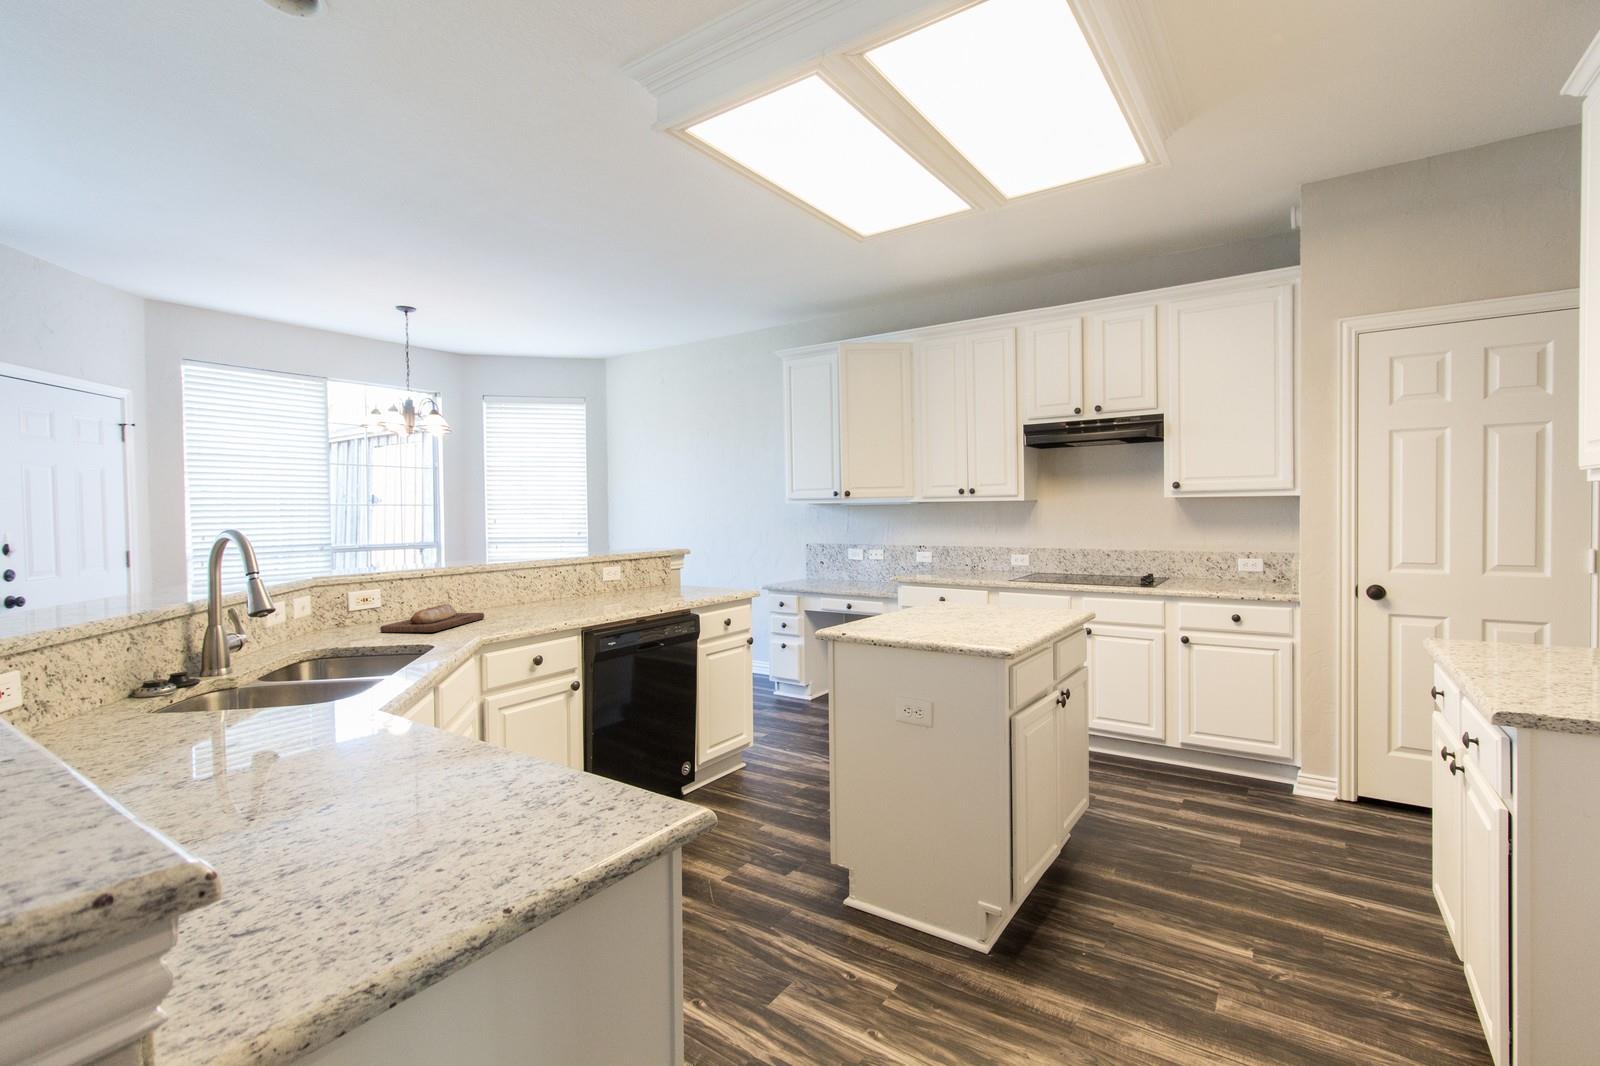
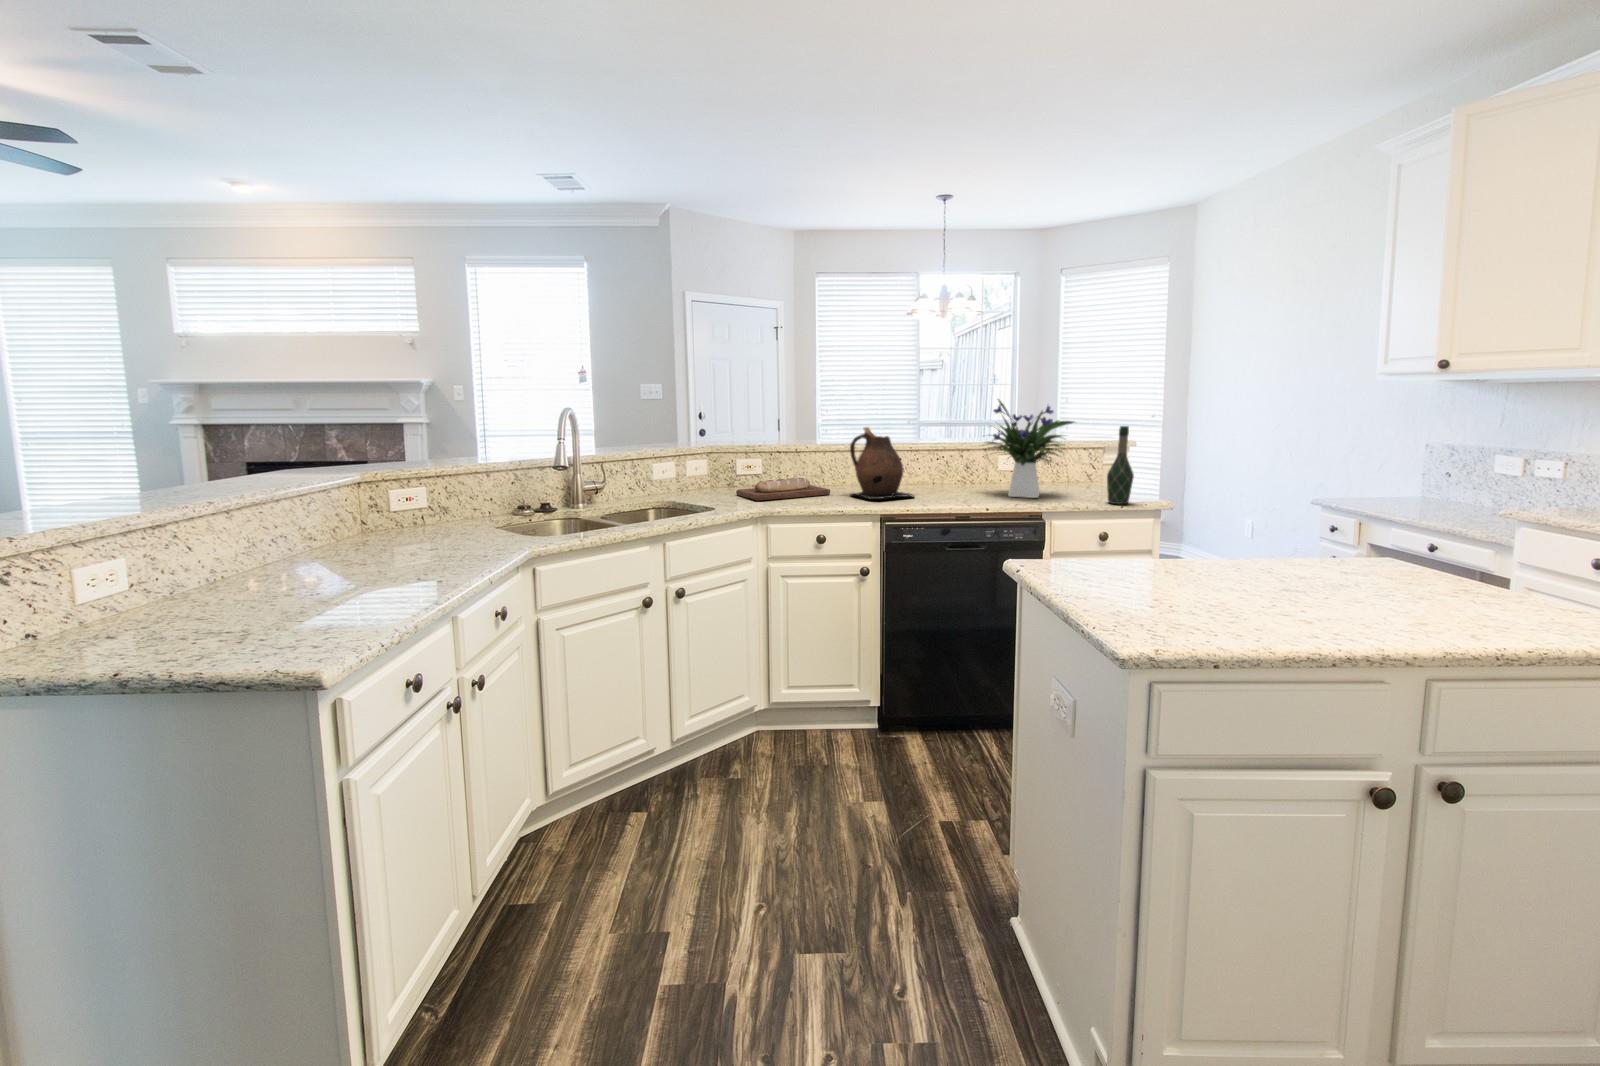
flower arrangement: none [597,515,677,600] -> present [988,400,1074,498]
wine bottle: none [706,534,726,595] -> present [1107,426,1134,504]
ceramic pitcher: none [501,545,570,616] -> present [850,427,914,499]

